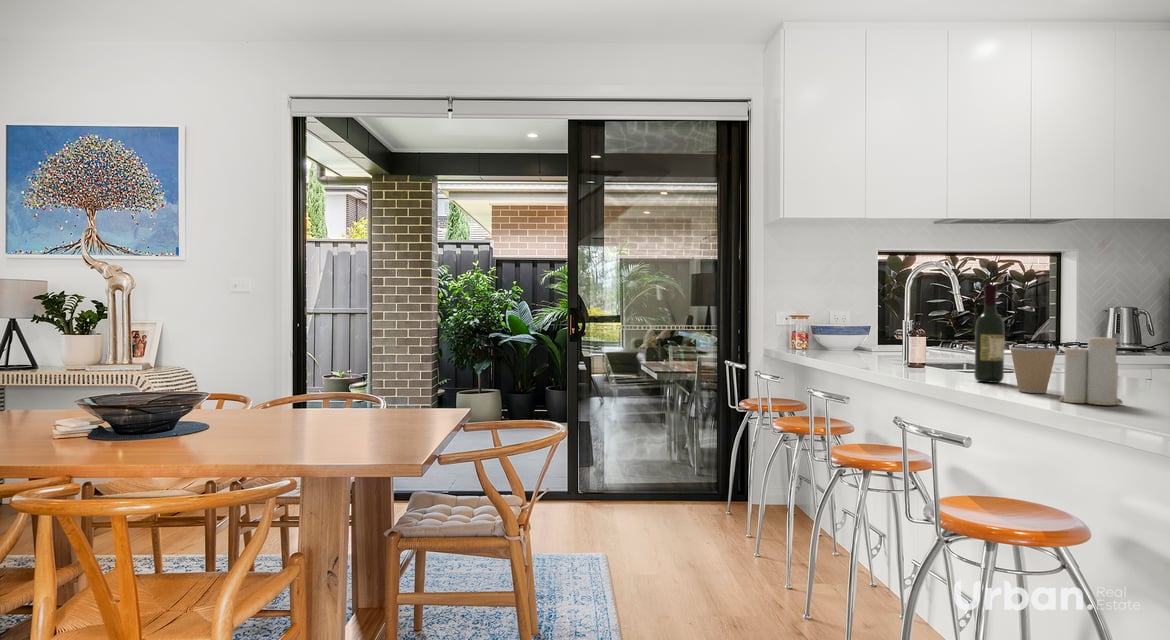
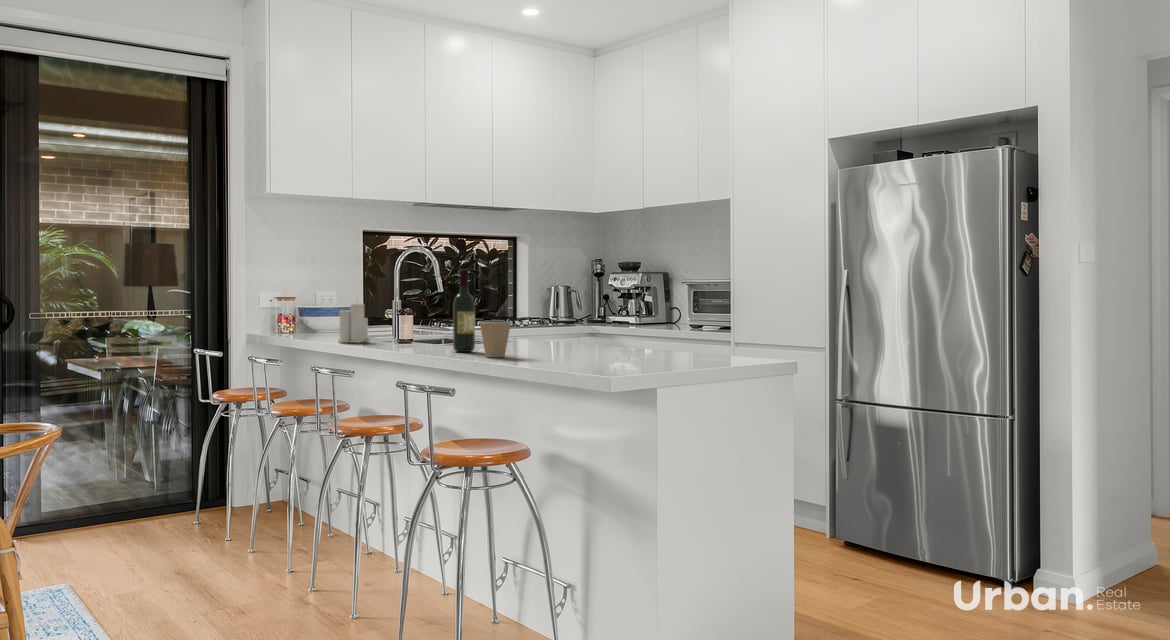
candle: present [1059,337,1123,405] -> present [338,304,370,343]

